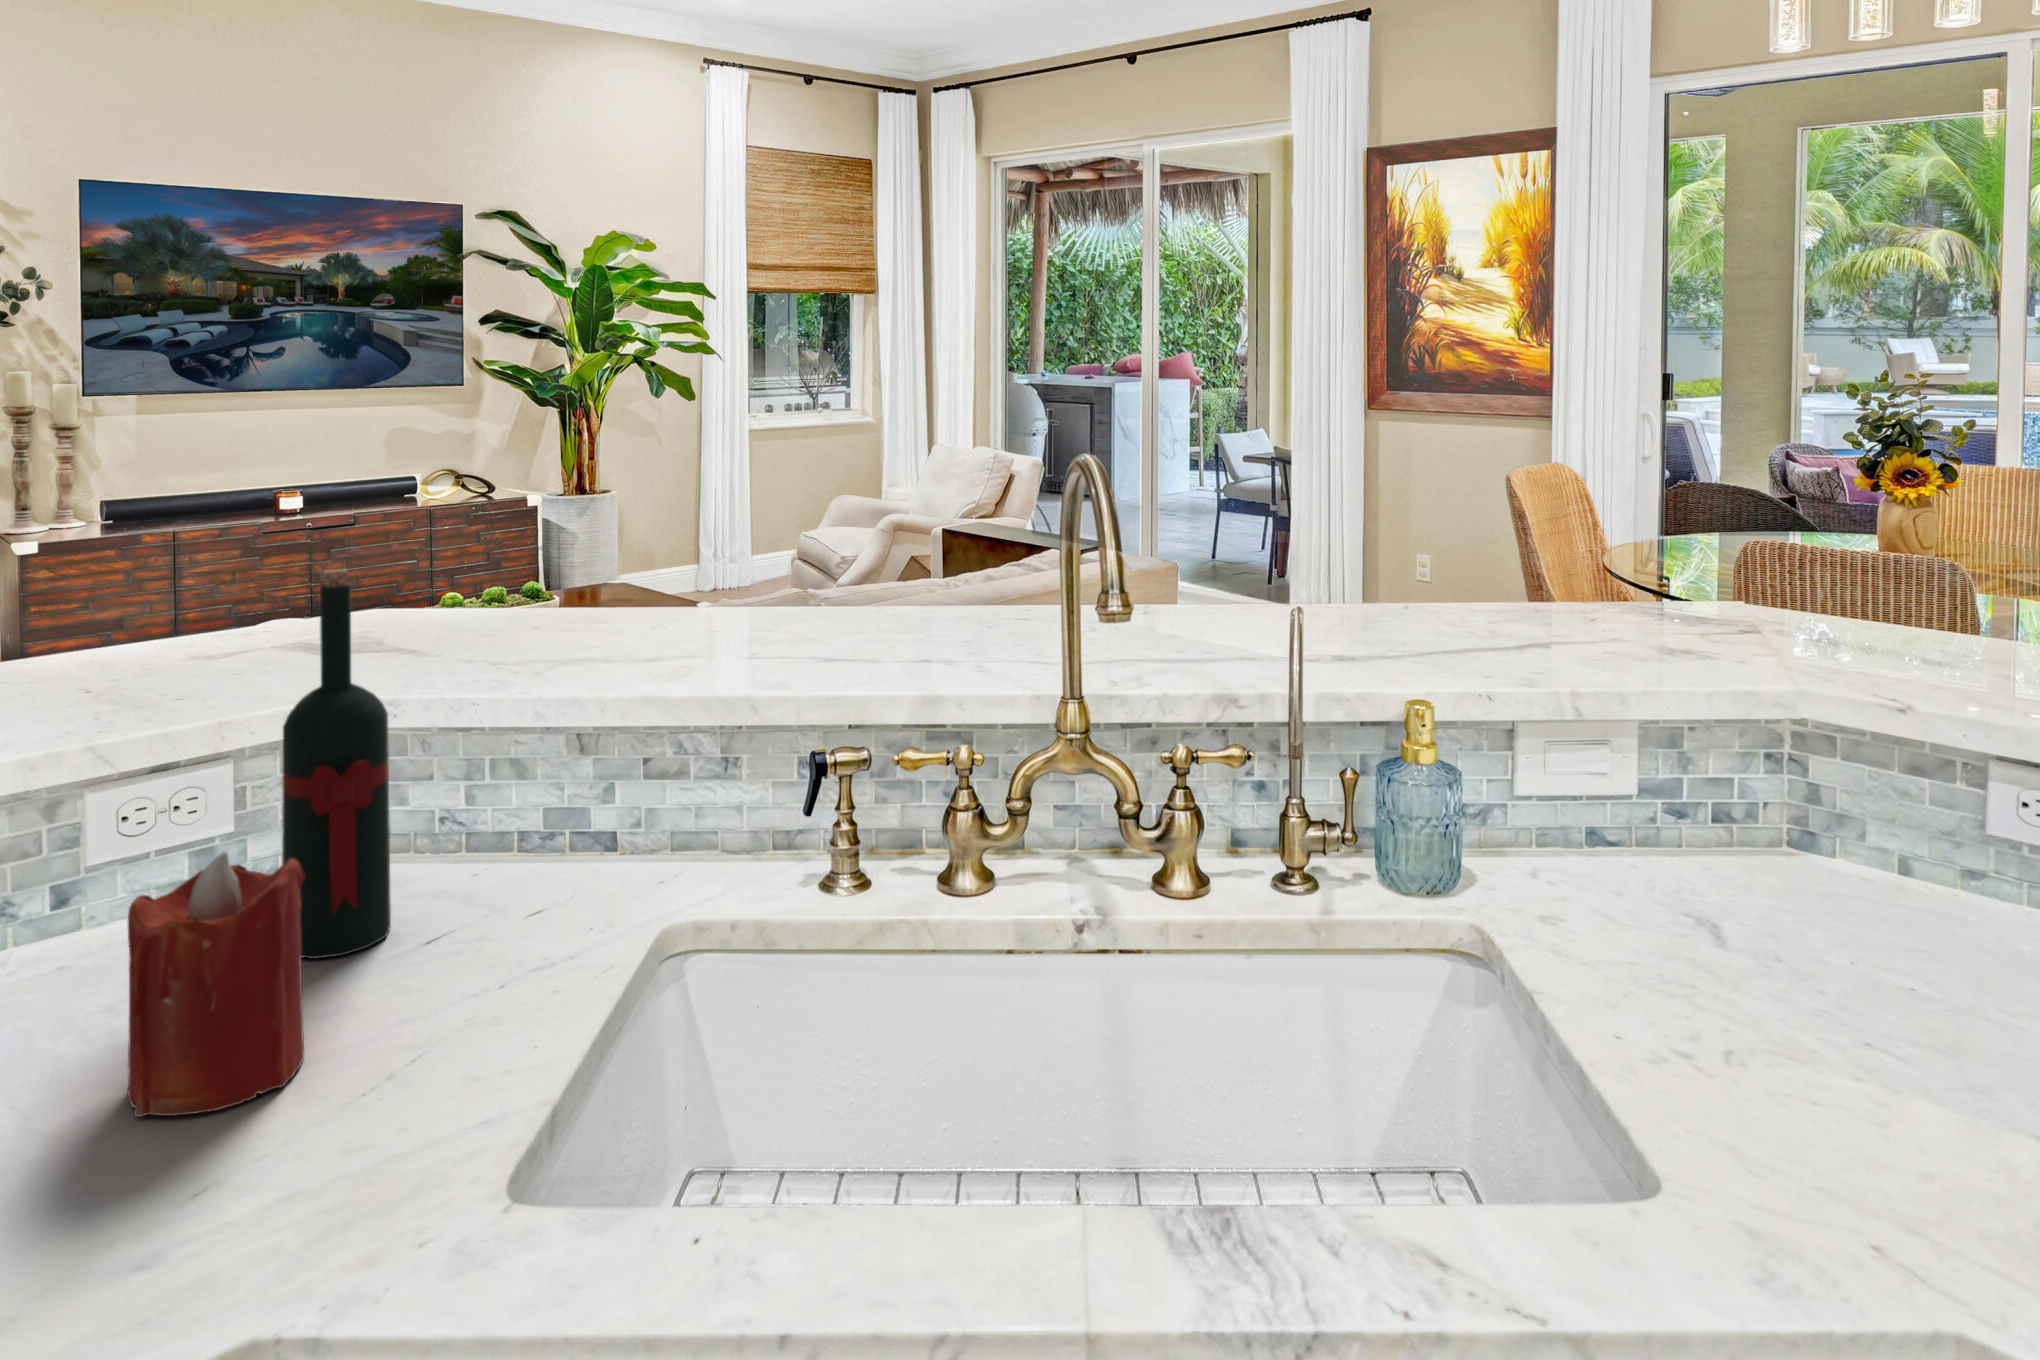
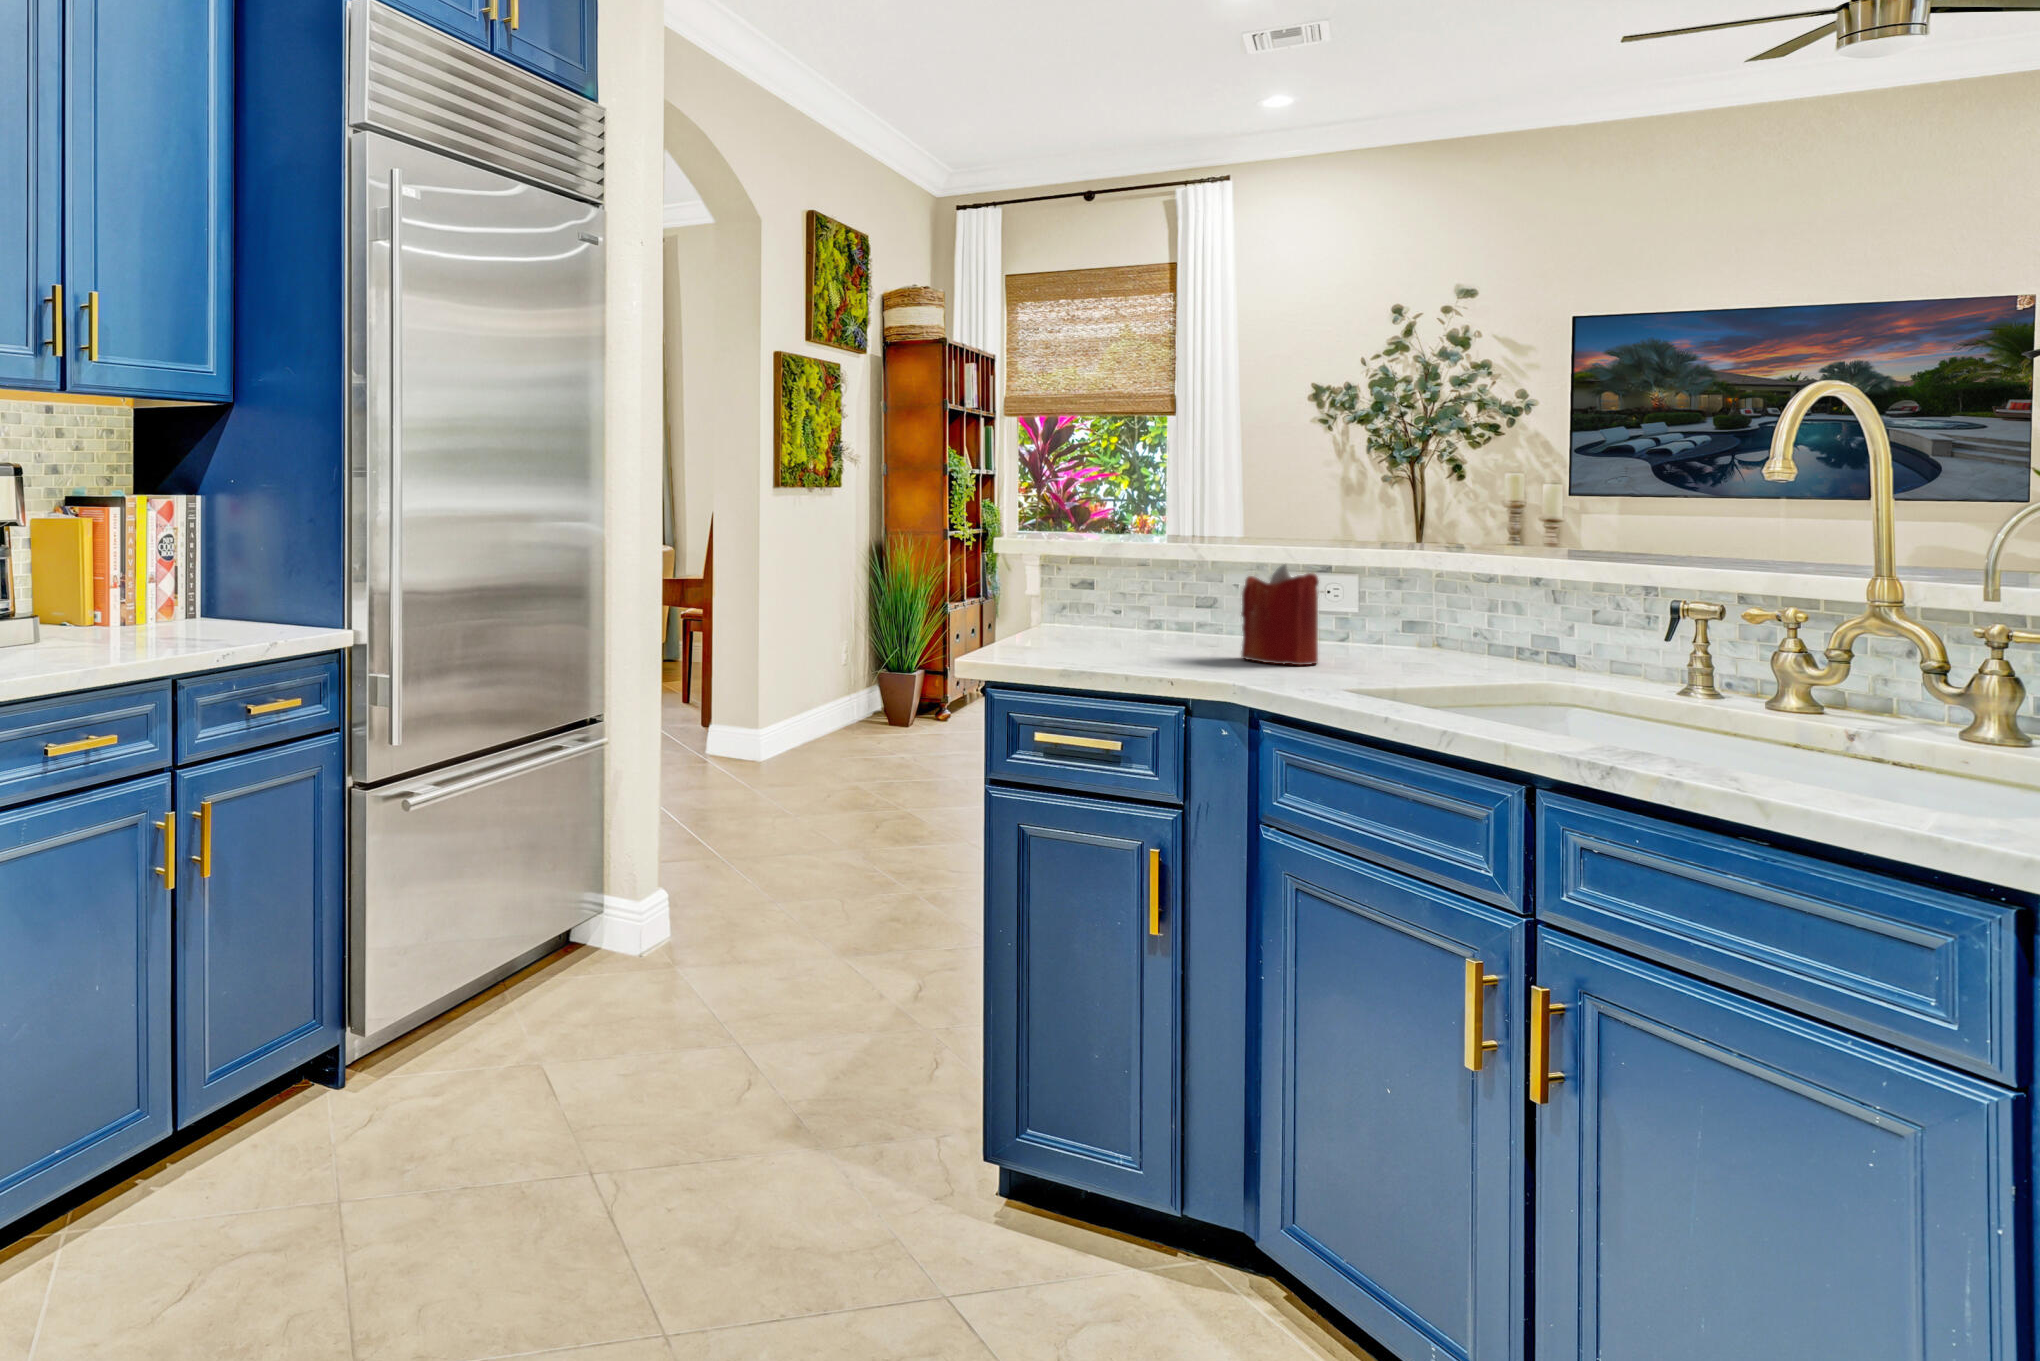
wine bottle: present [282,568,391,959] -> none [1351,466,1410,659]

